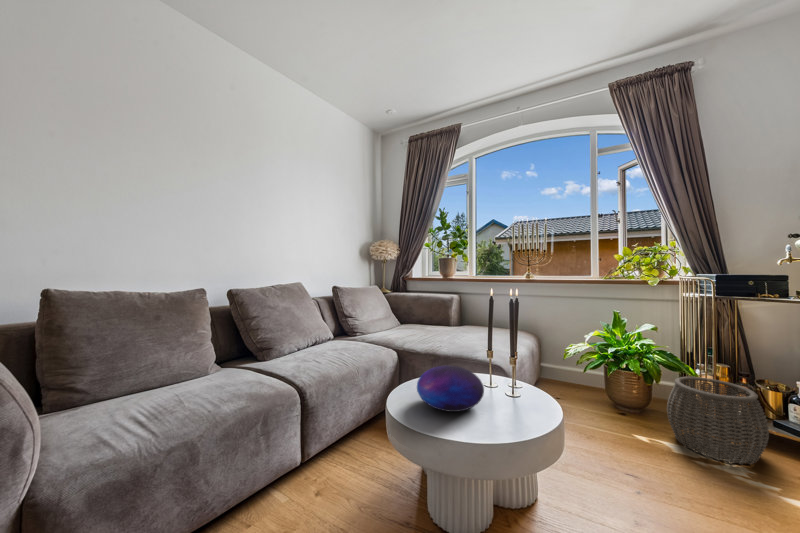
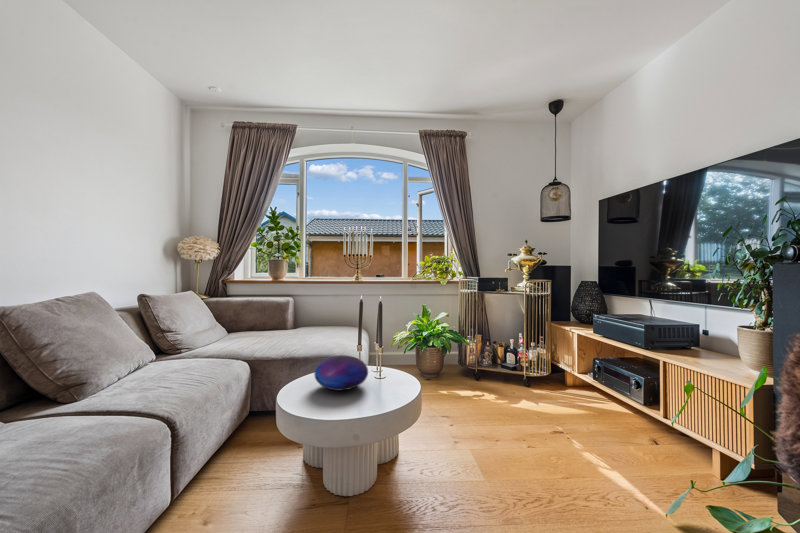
woven basket: present [667,377,769,465] -> none [455,345,501,394]

